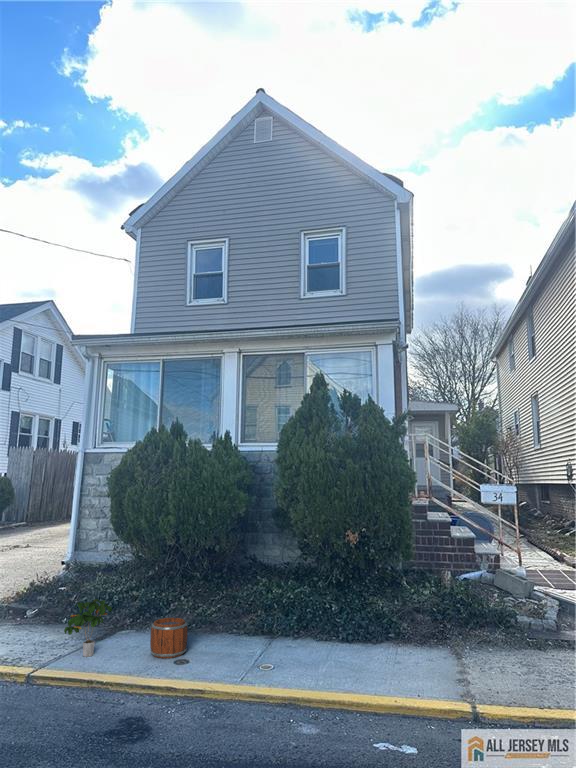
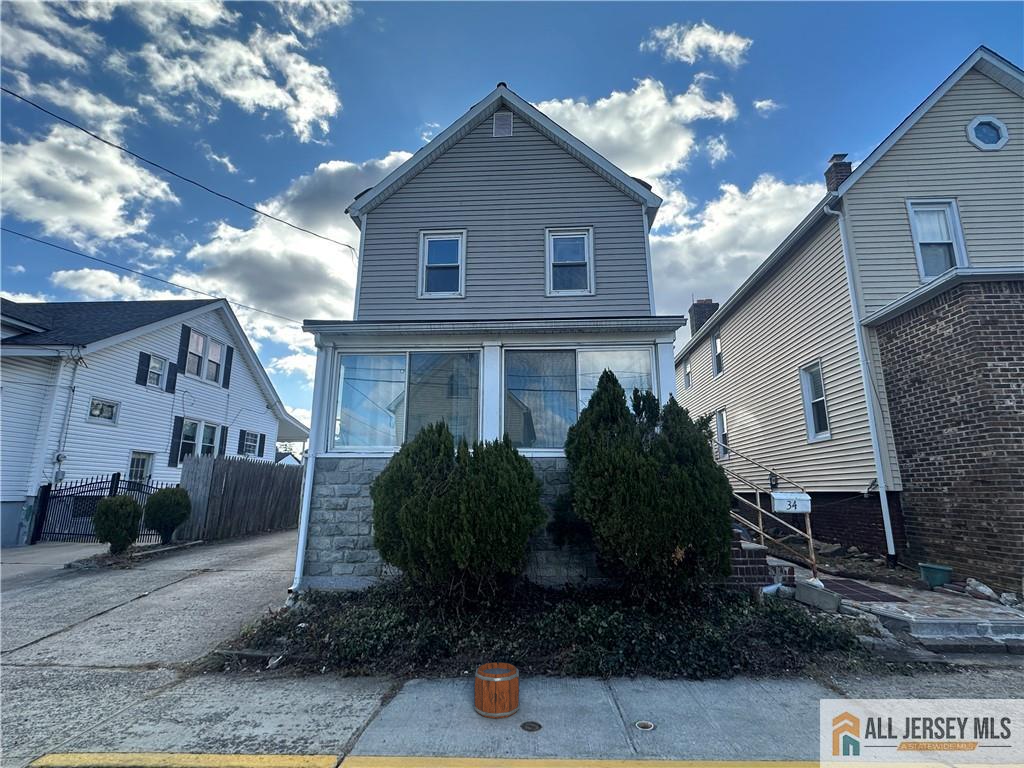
potted plant: present [64,599,112,657] -> none [366,643,417,723]

